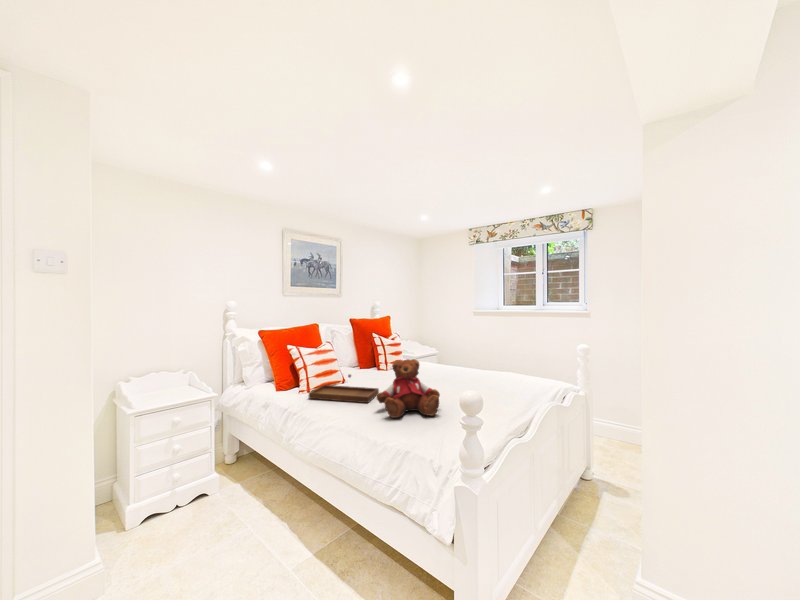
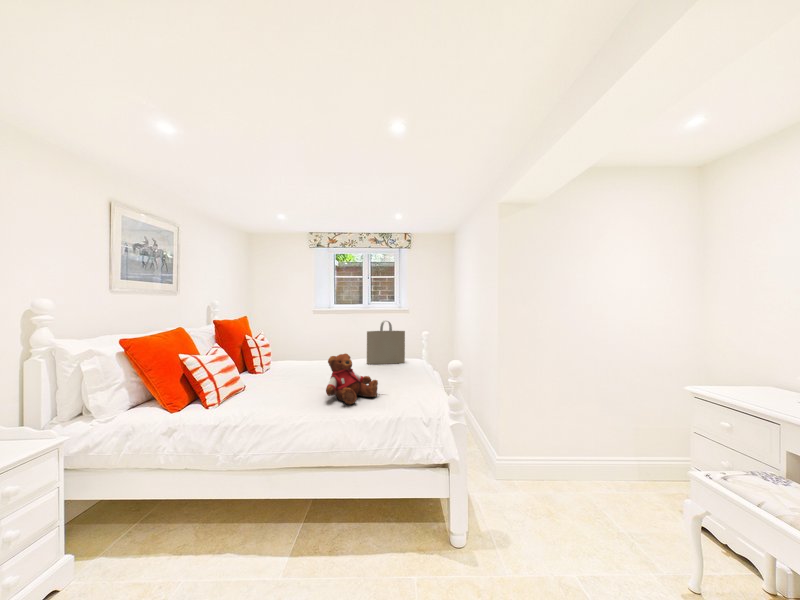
tote bag: none [487,325,538,383] -> present [367,321,405,364]
tray: present [309,374,379,403] -> none [235,377,306,409]

